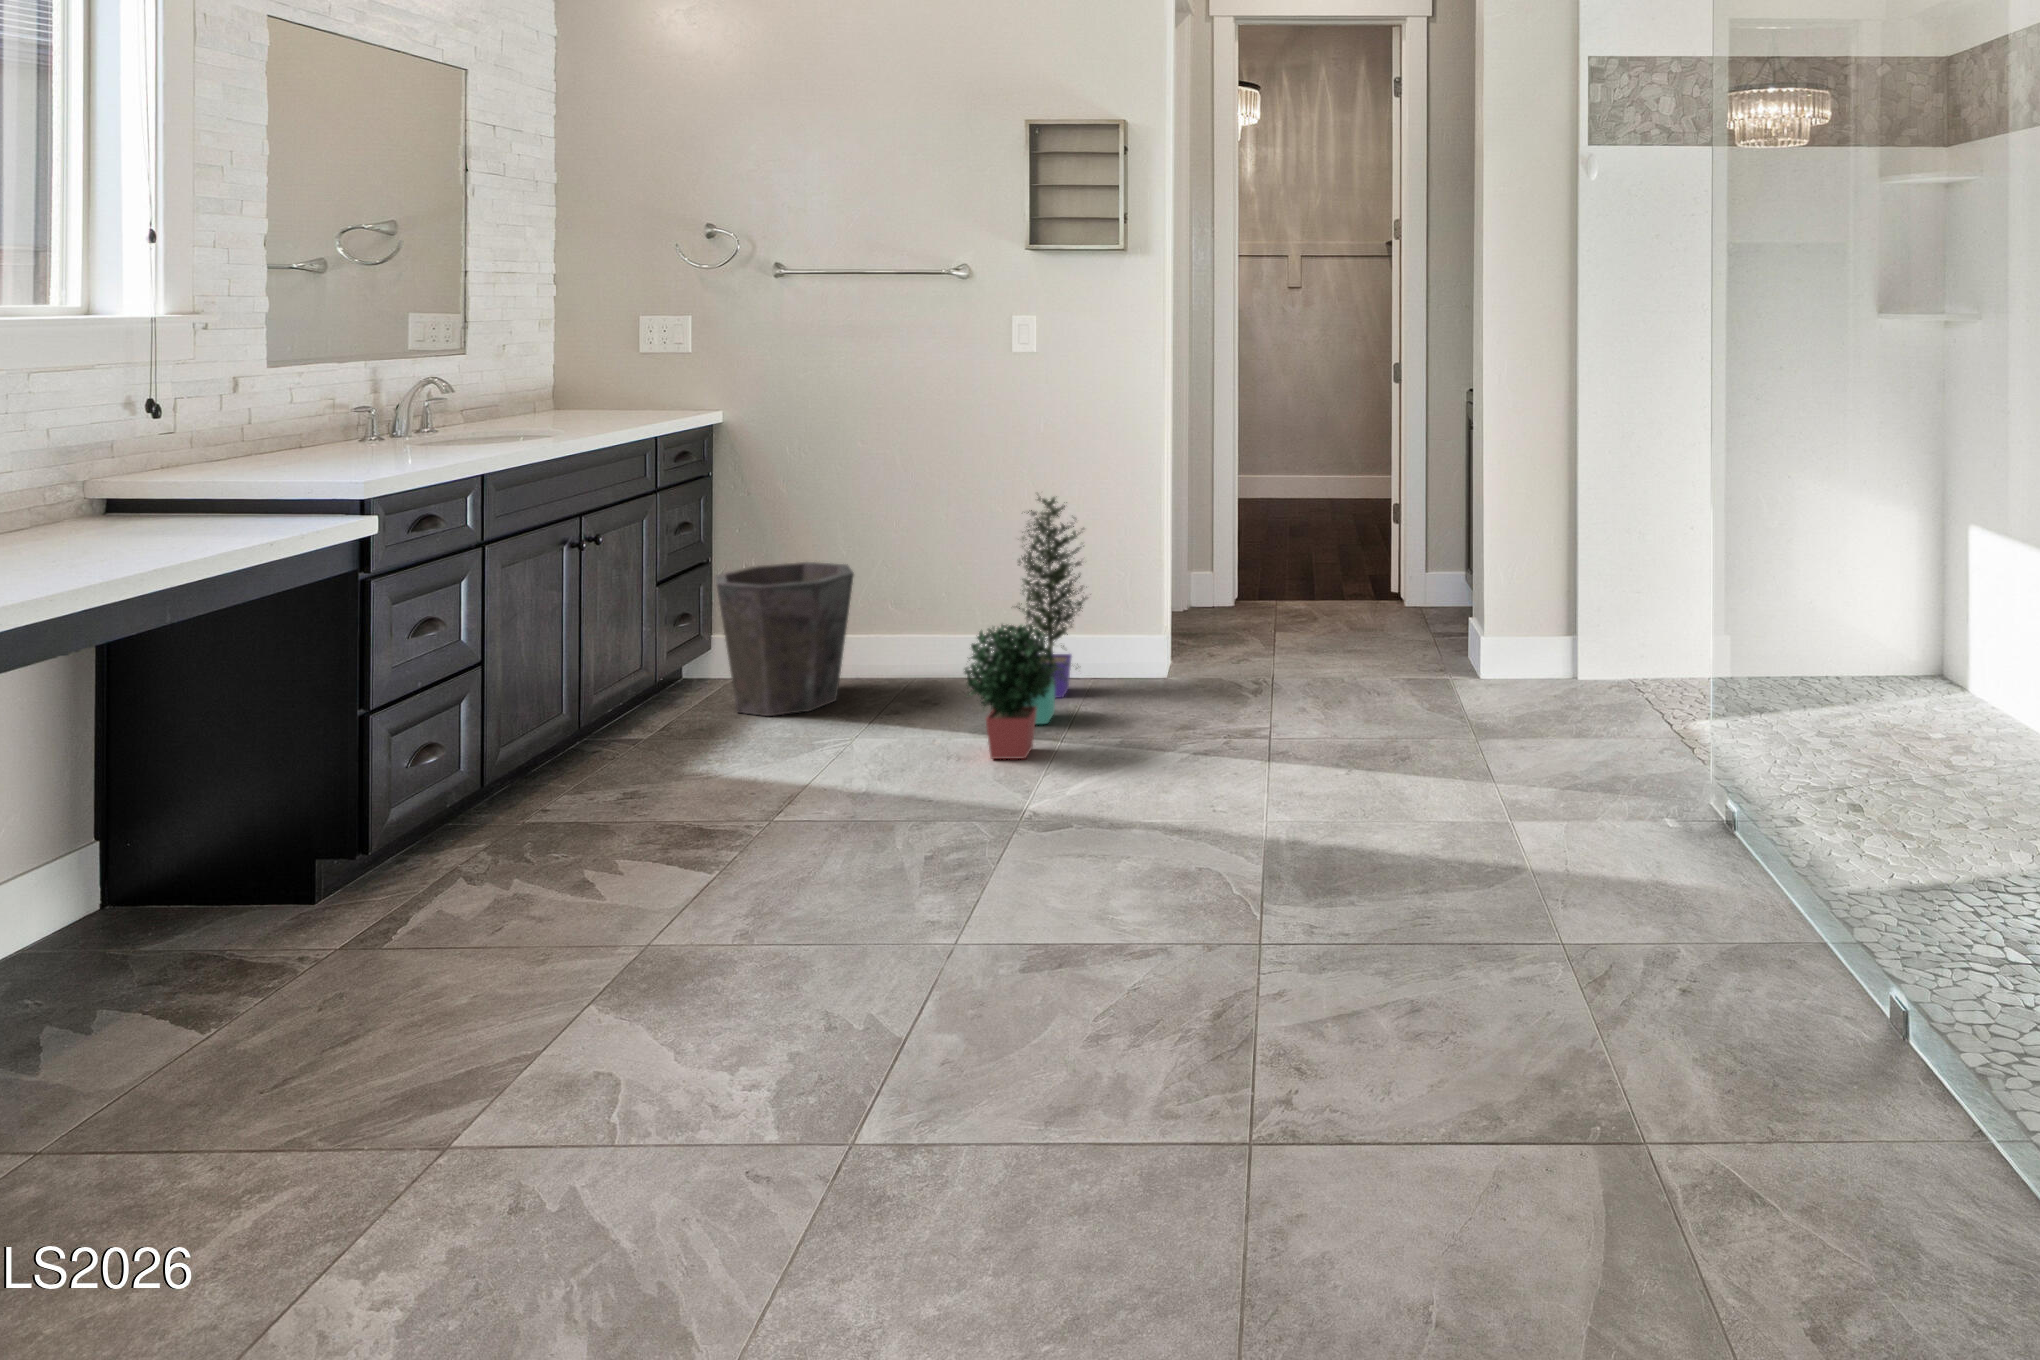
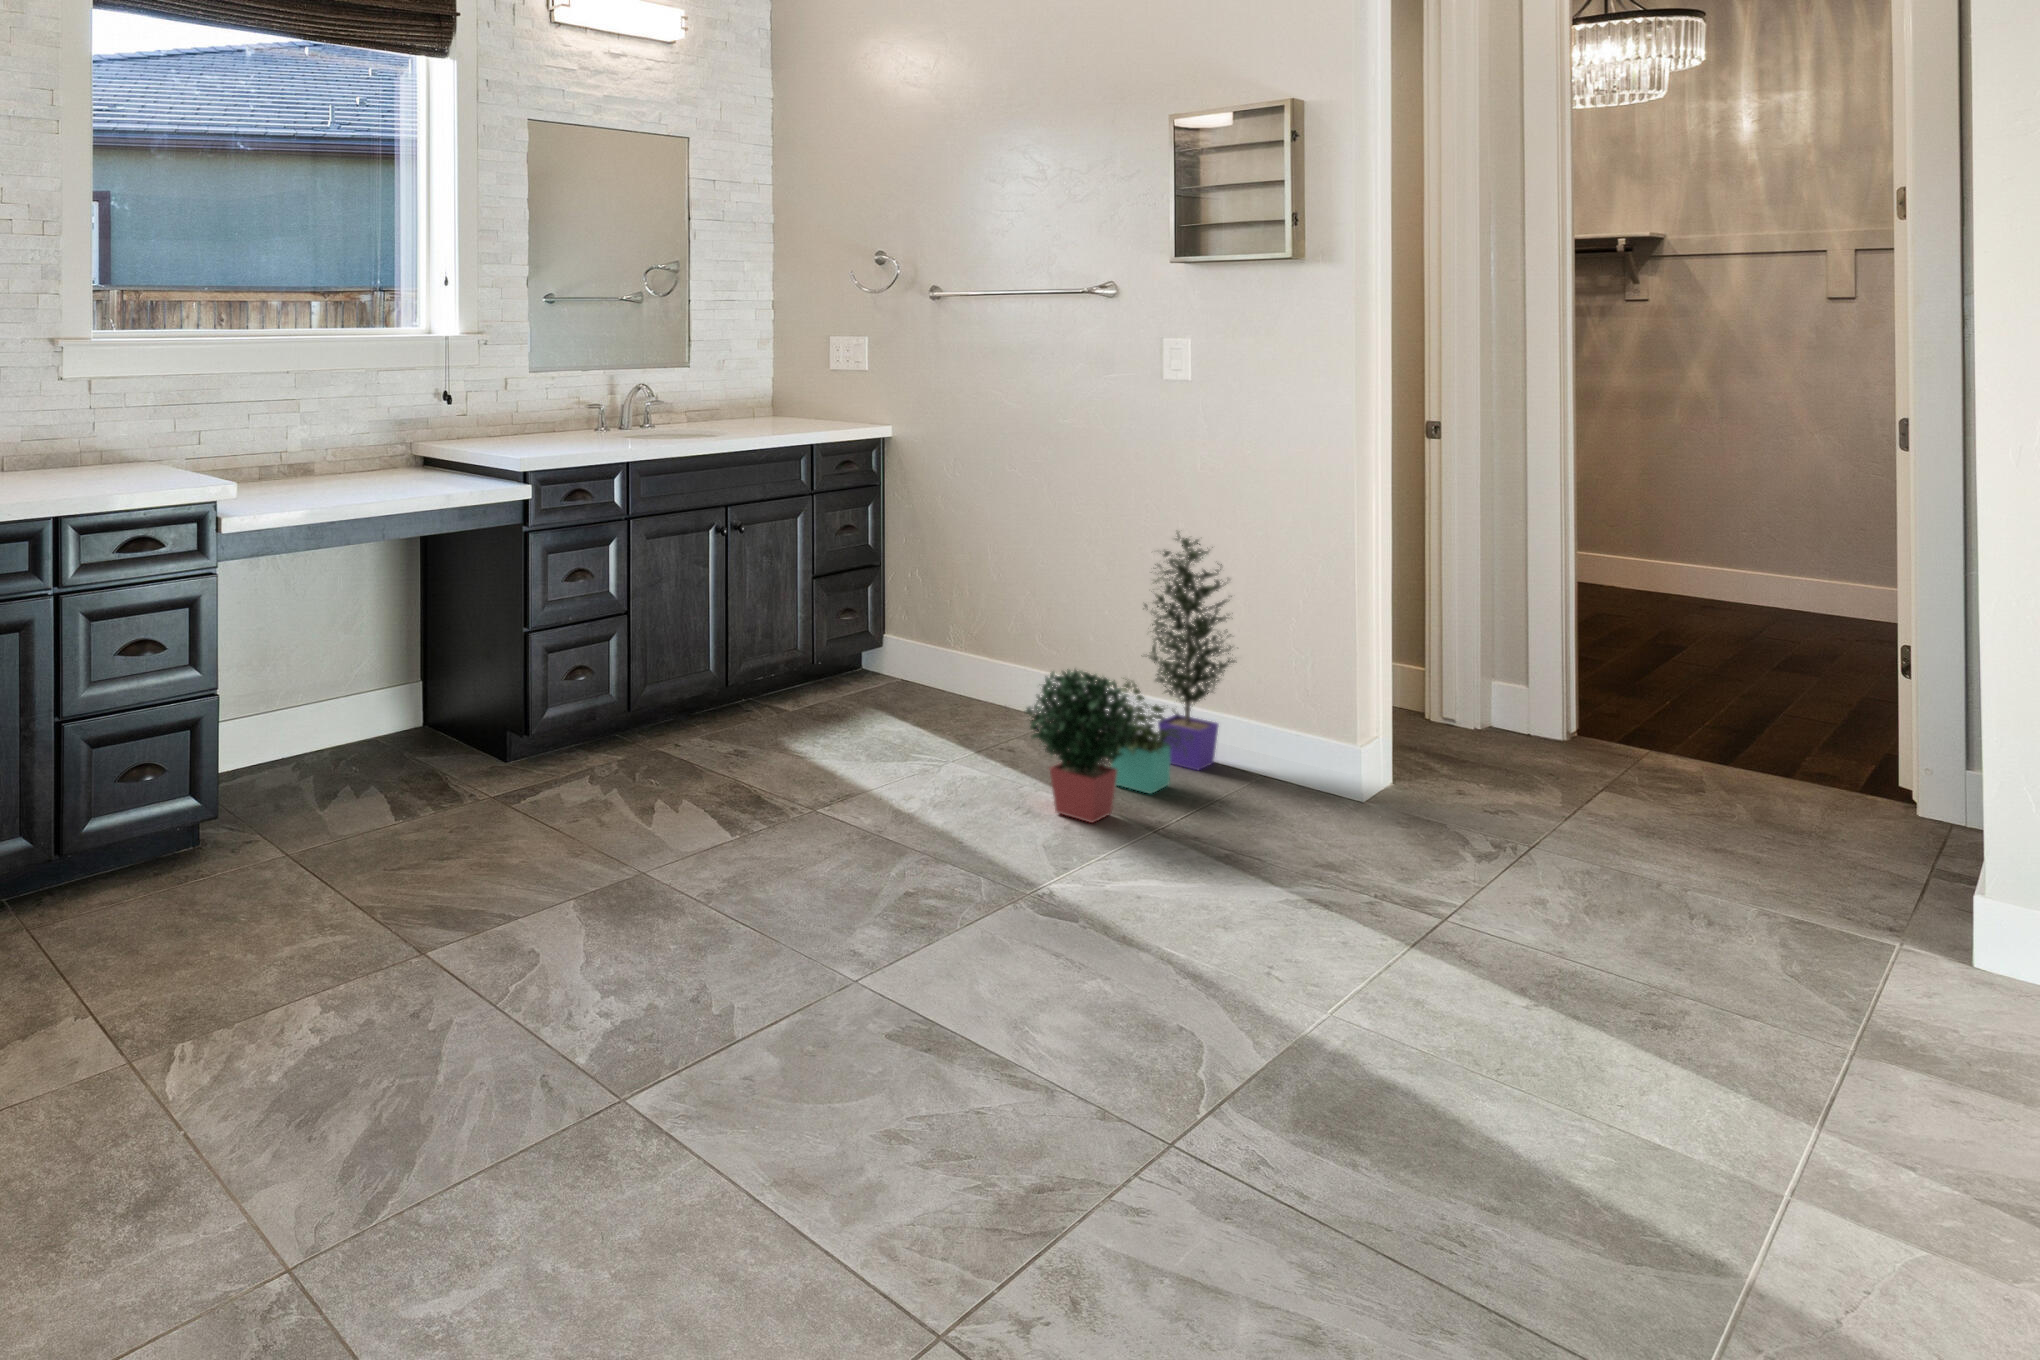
waste bin: present [715,562,854,716] -> none [854,571,987,719]

